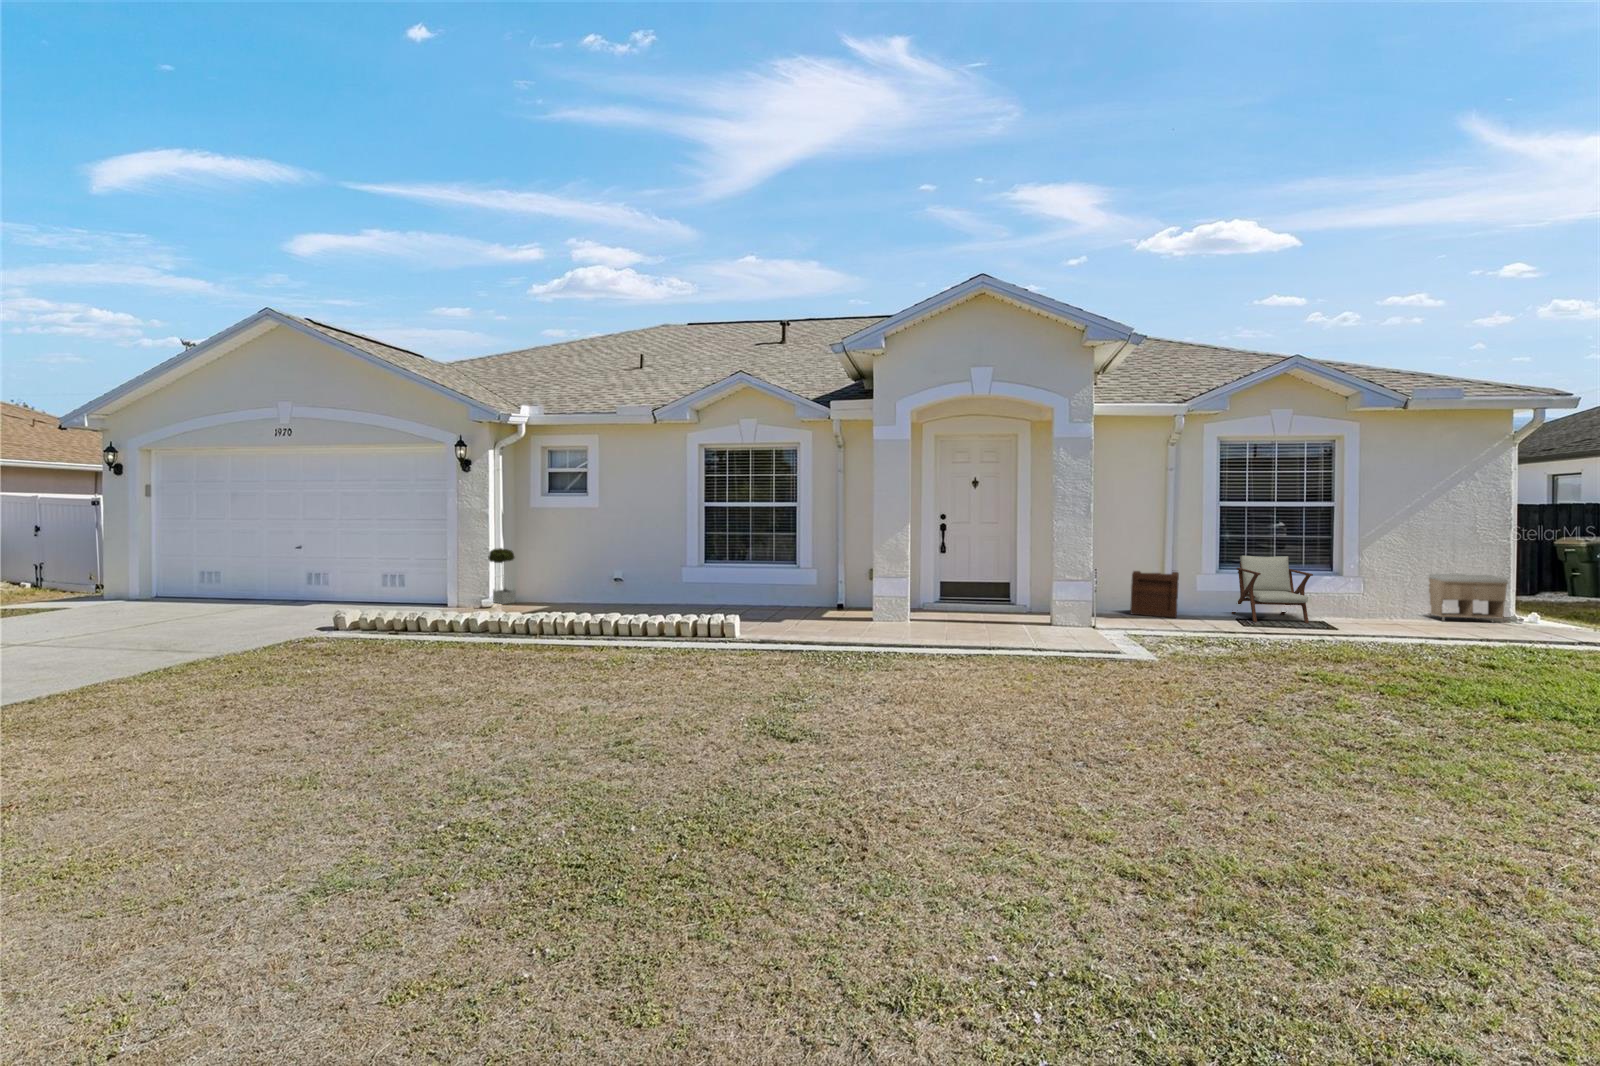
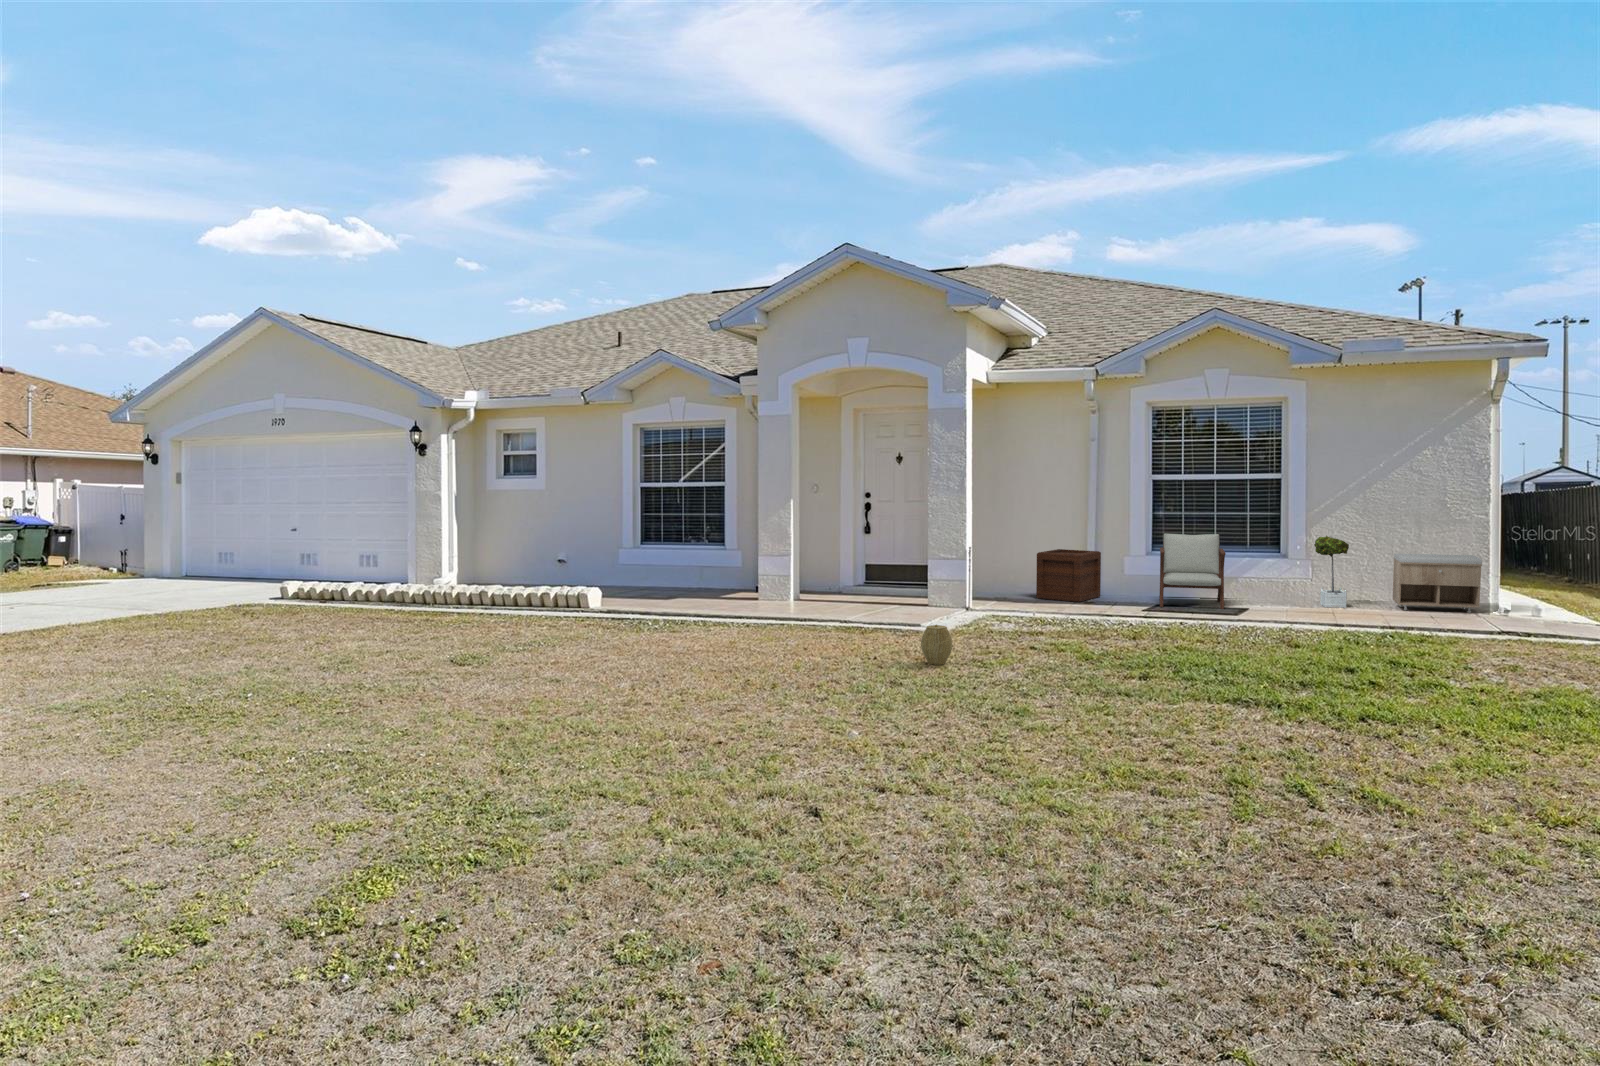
potted tree: present [488,548,516,604] -> present [1314,536,1349,608]
woven basket: none [1233,664,1269,705] -> present [921,625,953,665]

